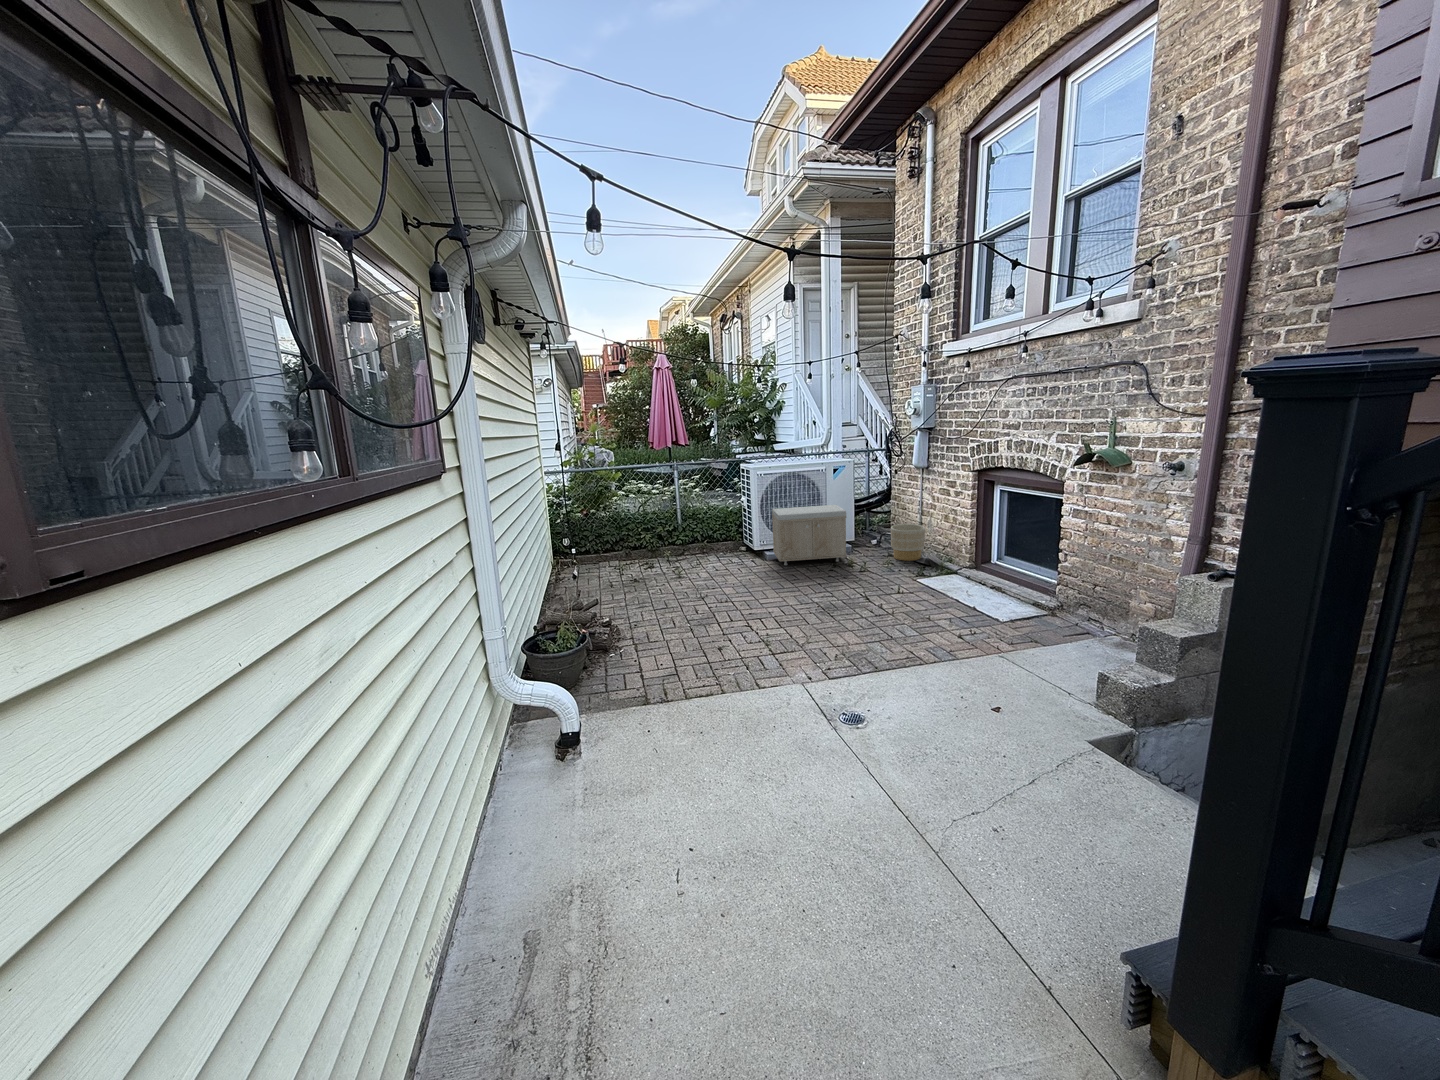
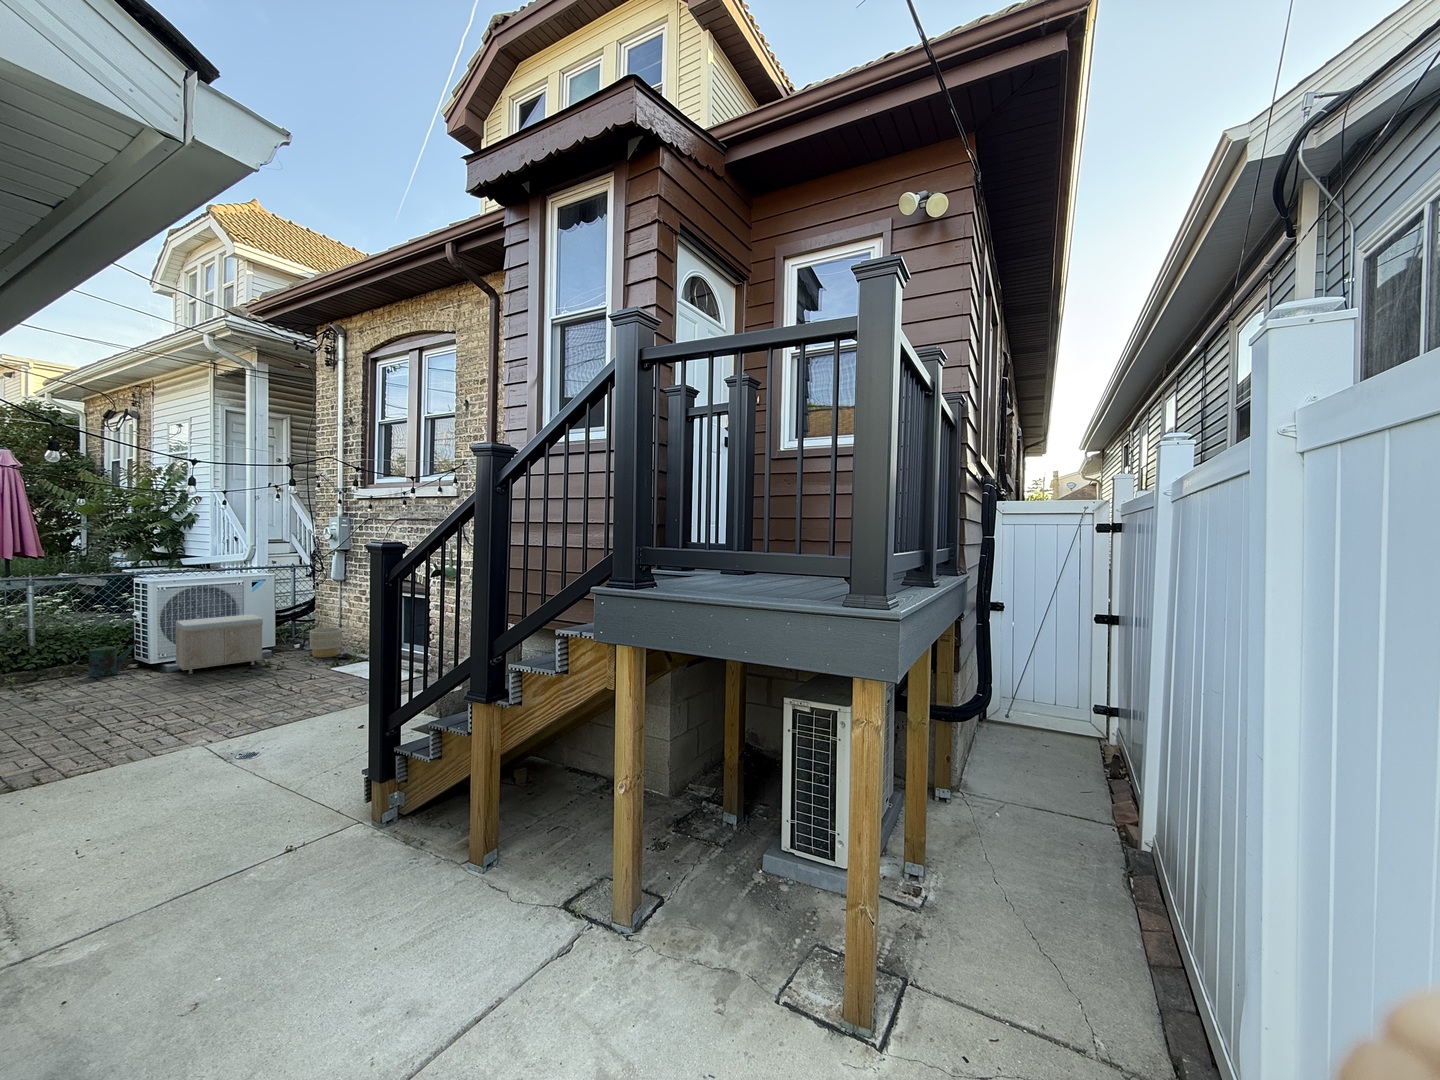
watering can: none [705,525,747,559] -> present [79,640,140,677]

